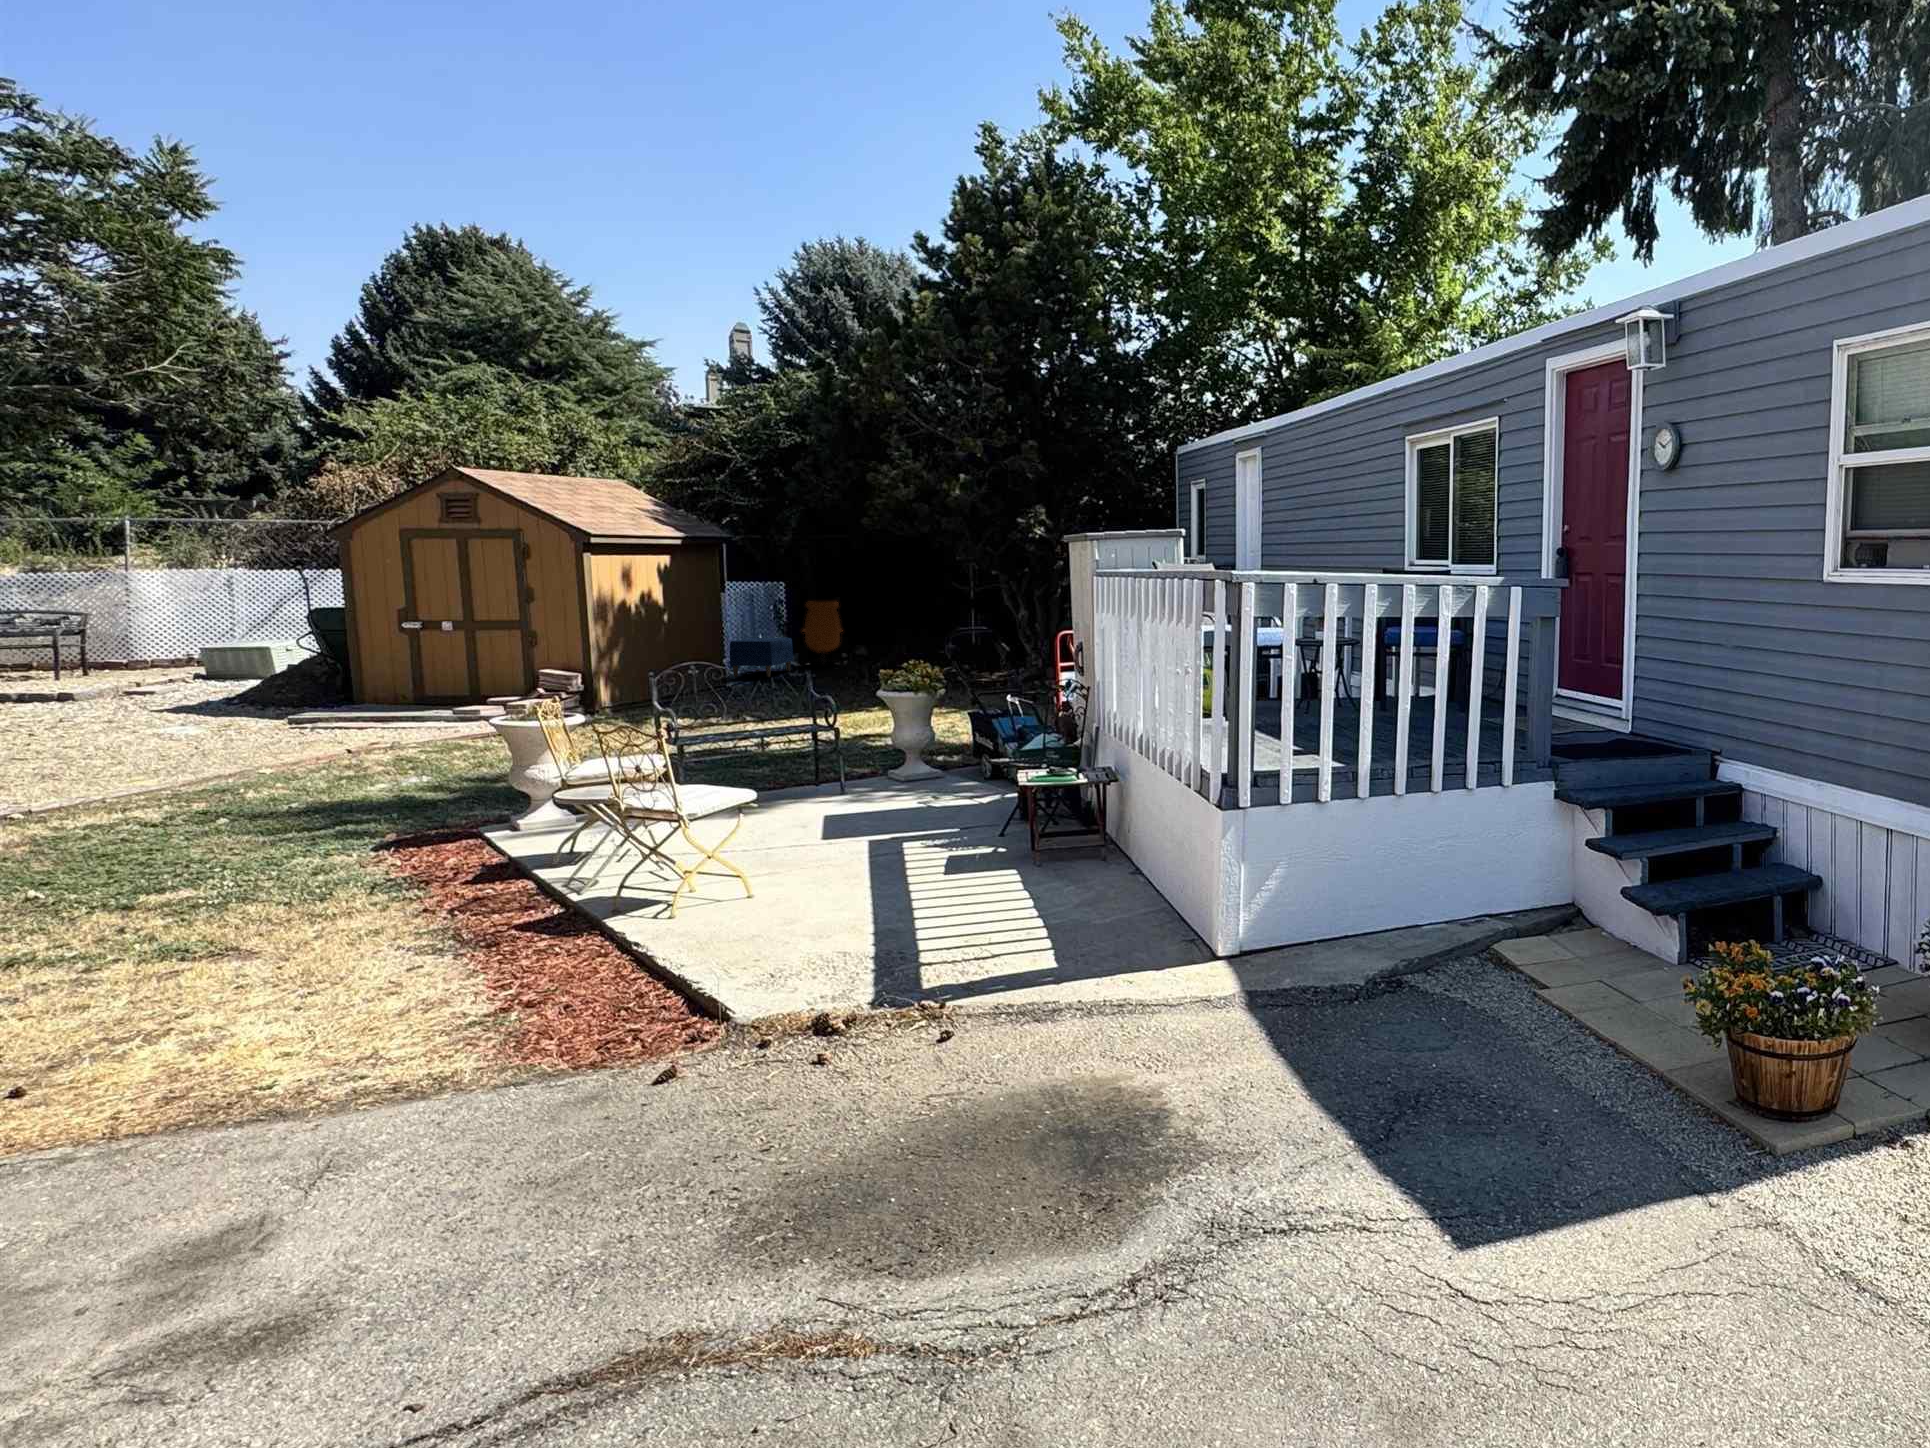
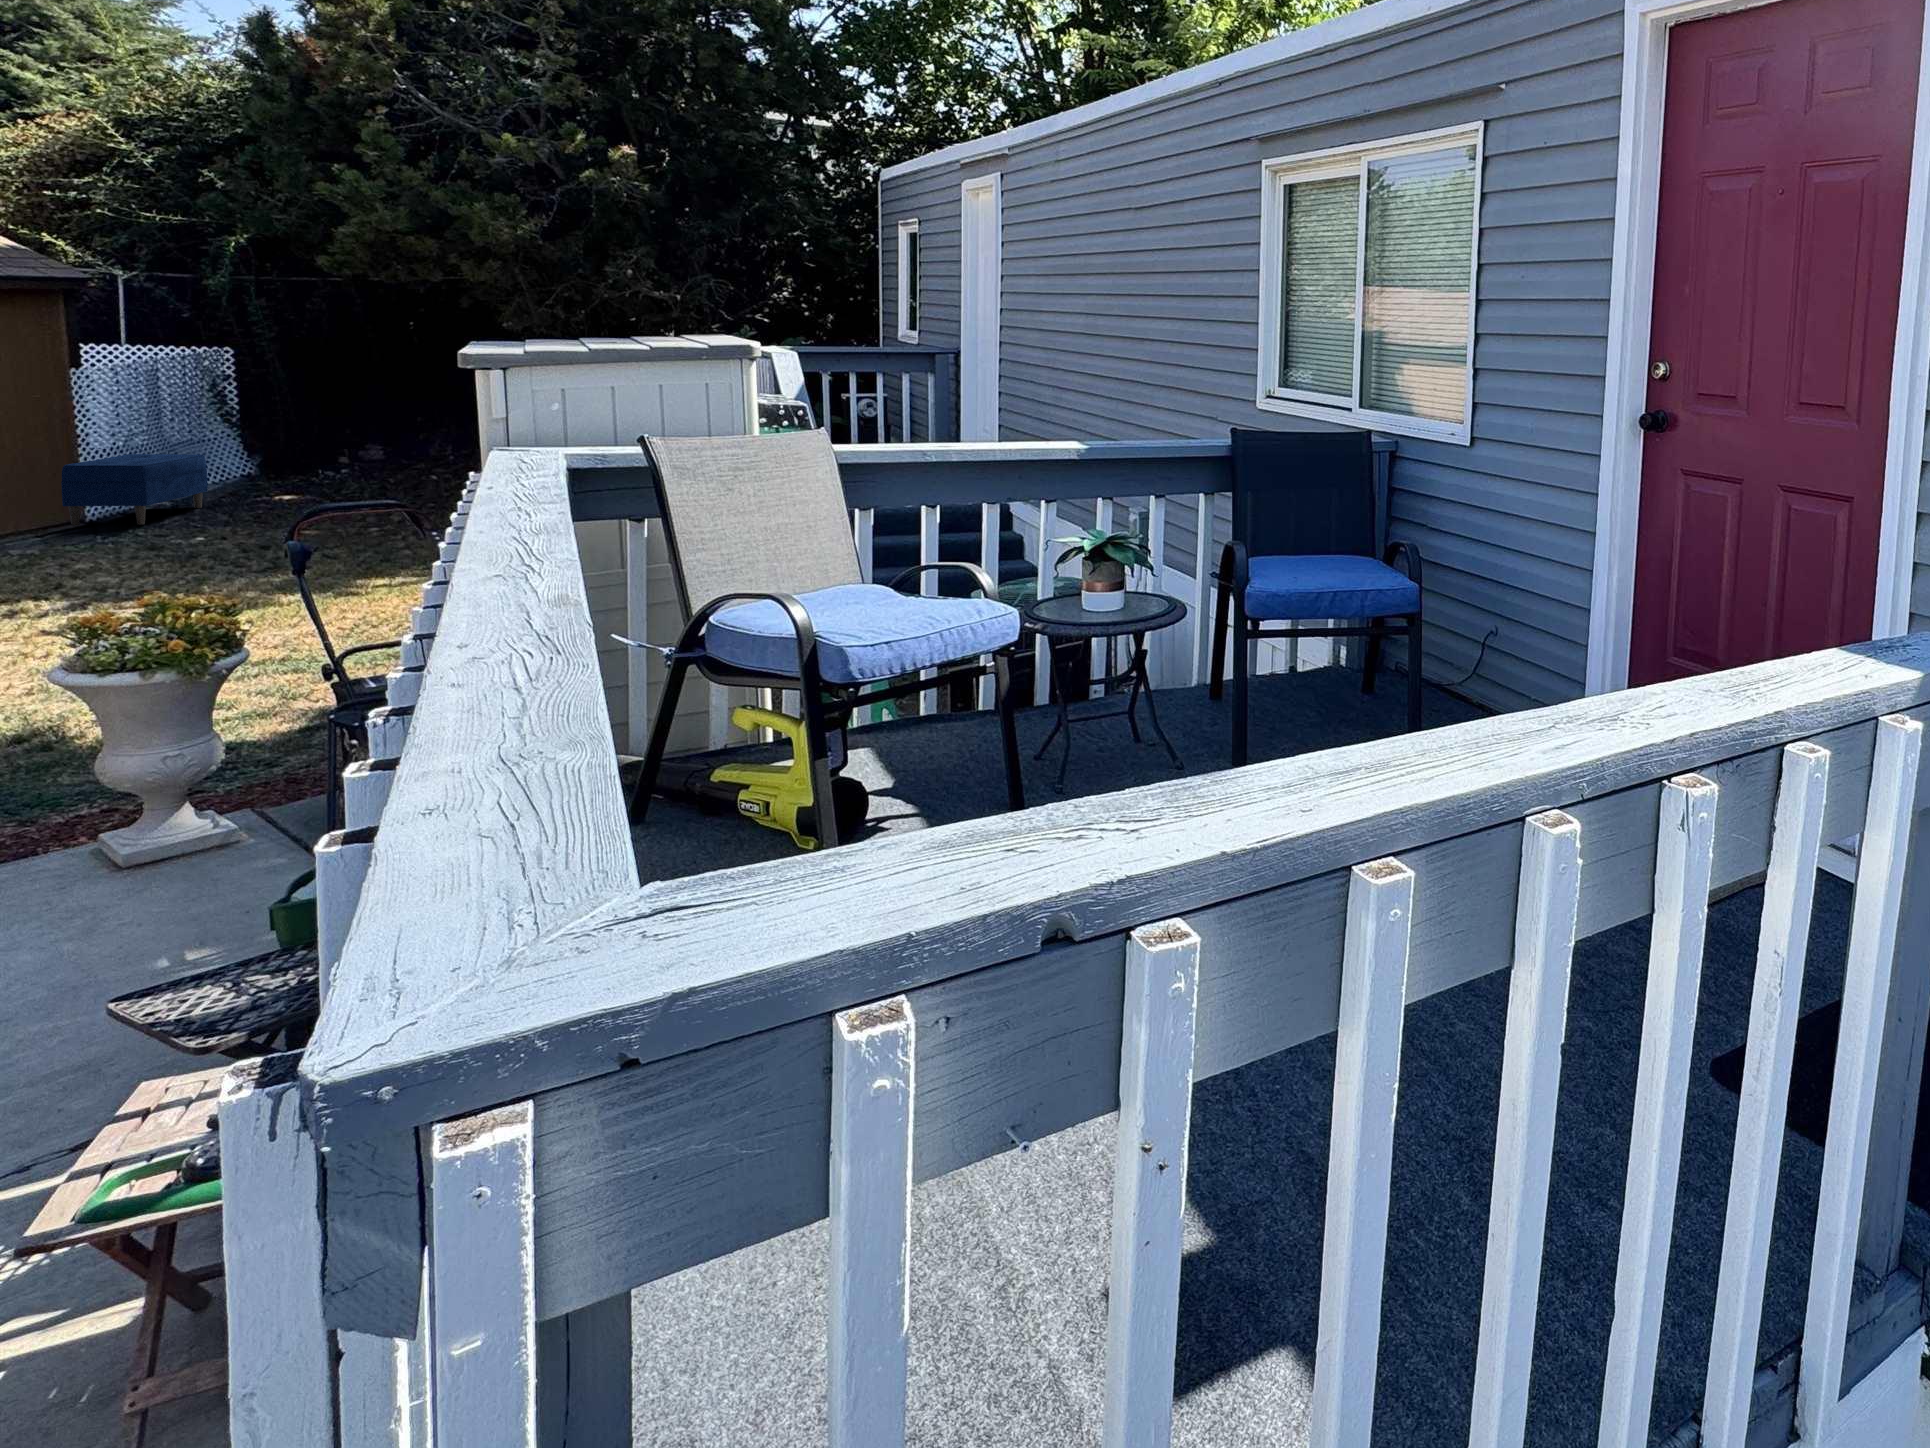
lounge chair: present [804,602,841,664] -> none [232,395,318,497]

